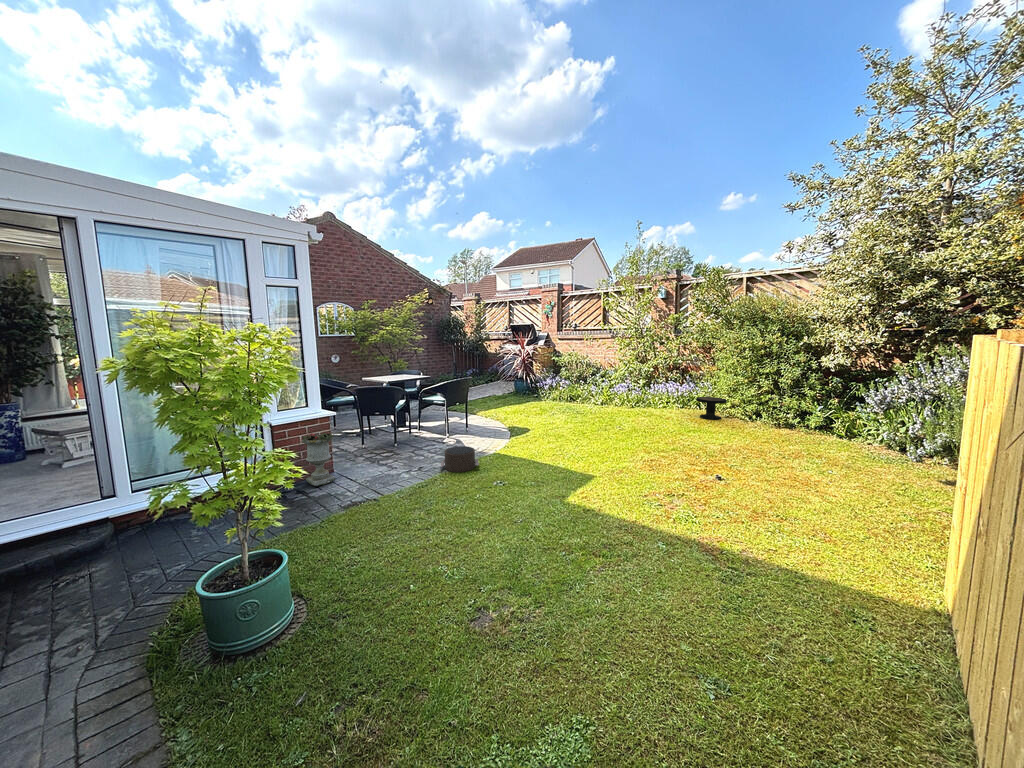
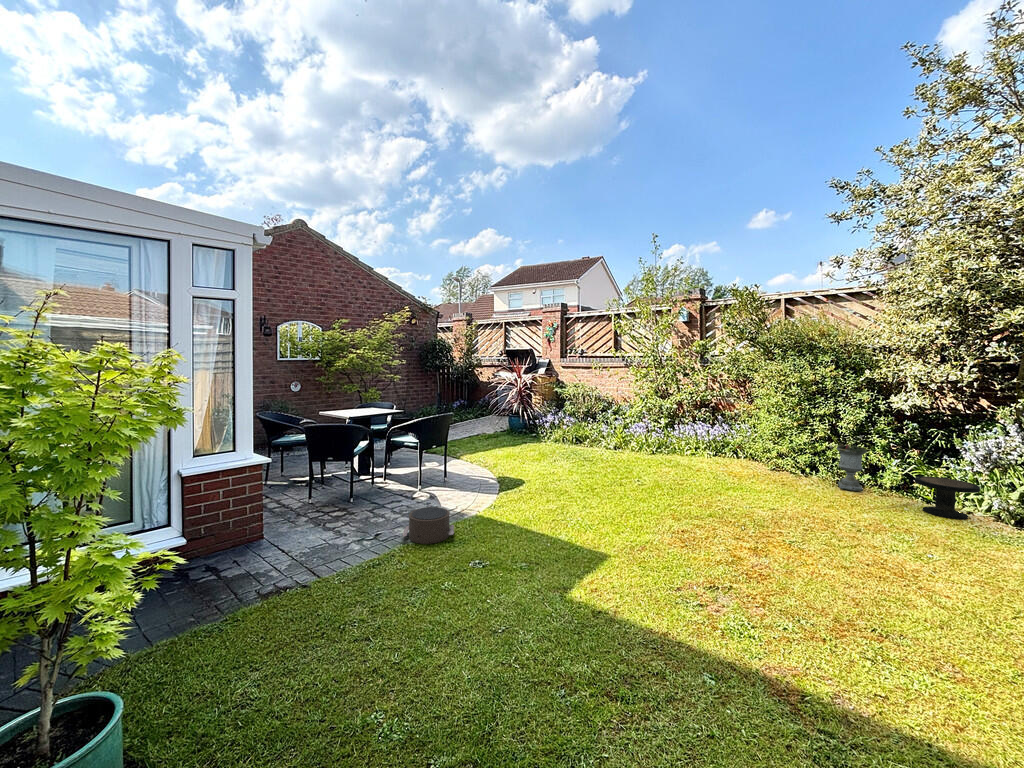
side table: present [696,397,727,420] -> present [915,476,980,519]
planter: present [302,433,336,486] -> present [836,444,867,491]

